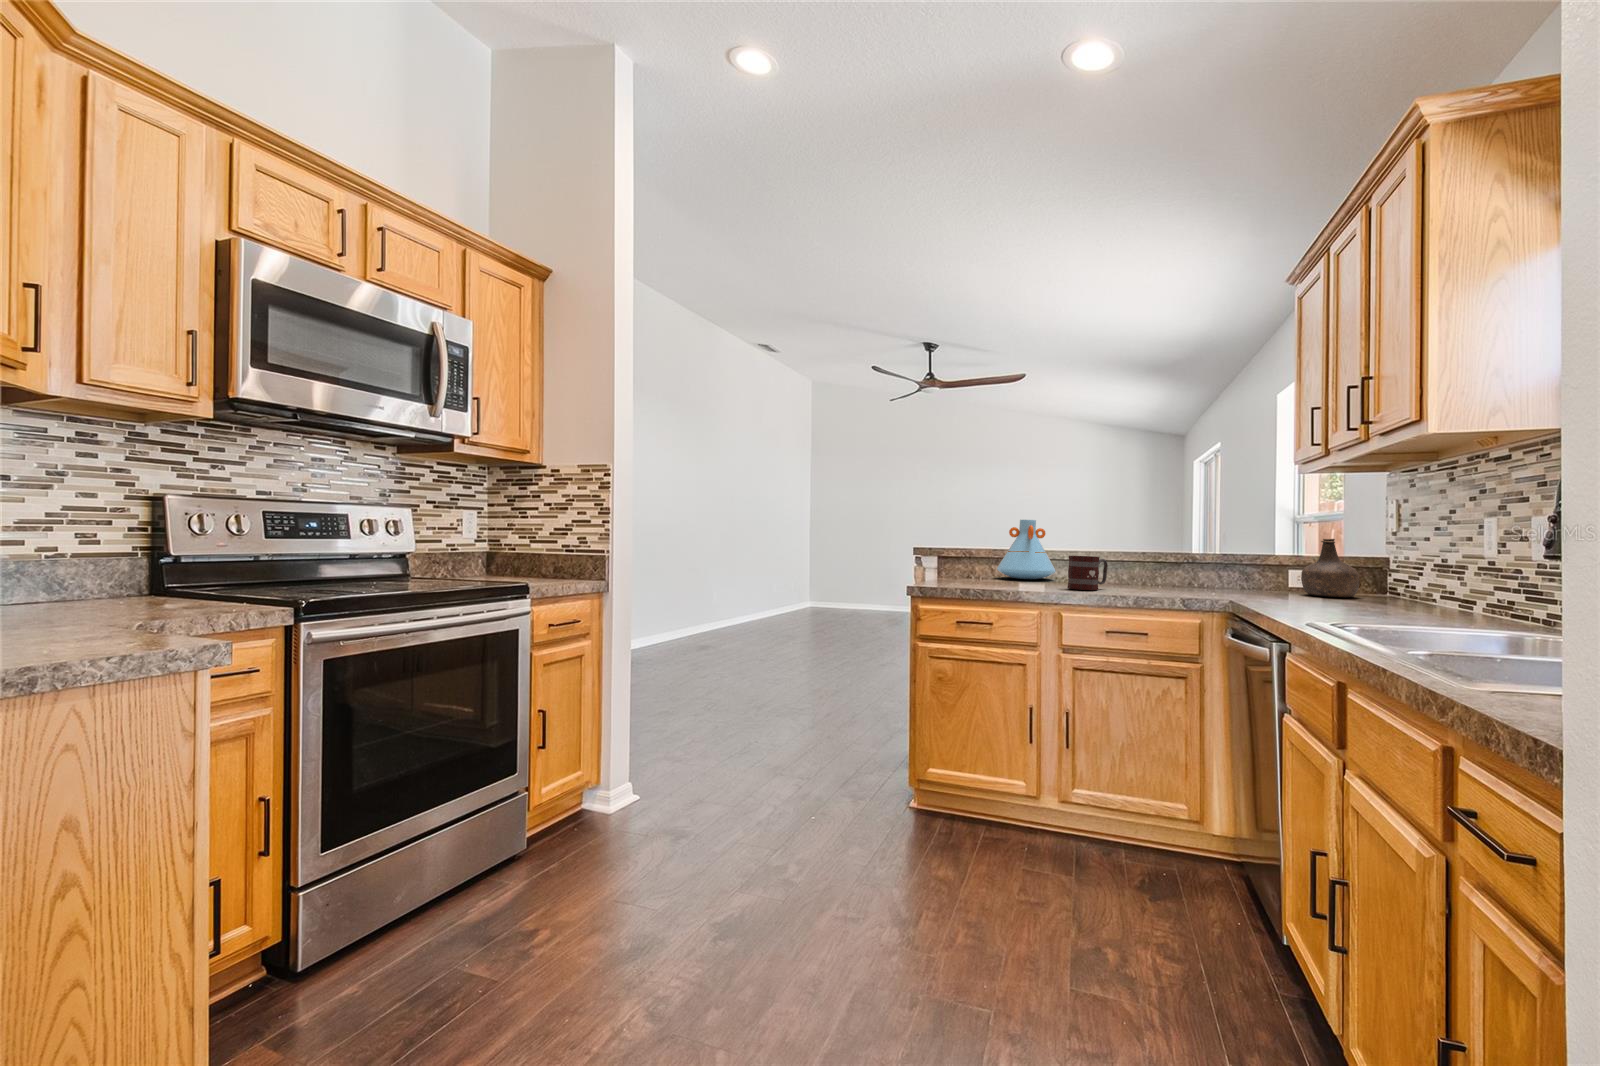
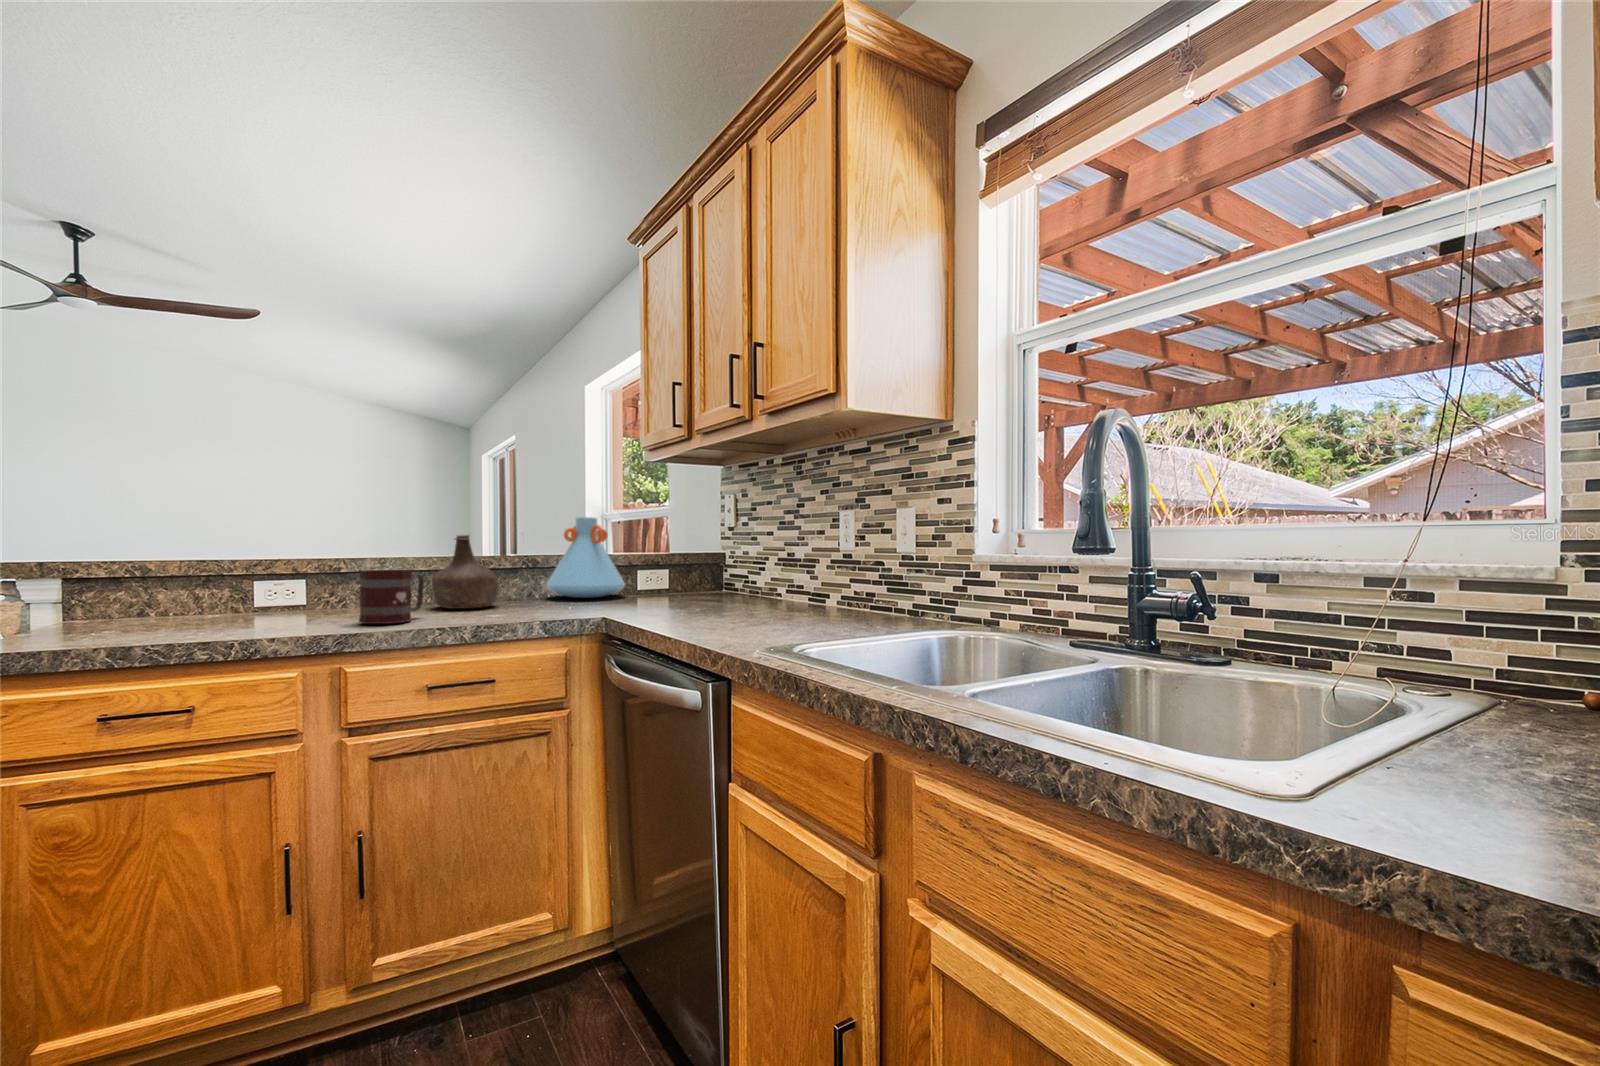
vase: present [997,520,1056,579] -> present [546,517,625,598]
bottle: present [1301,539,1360,597] -> present [432,535,499,609]

